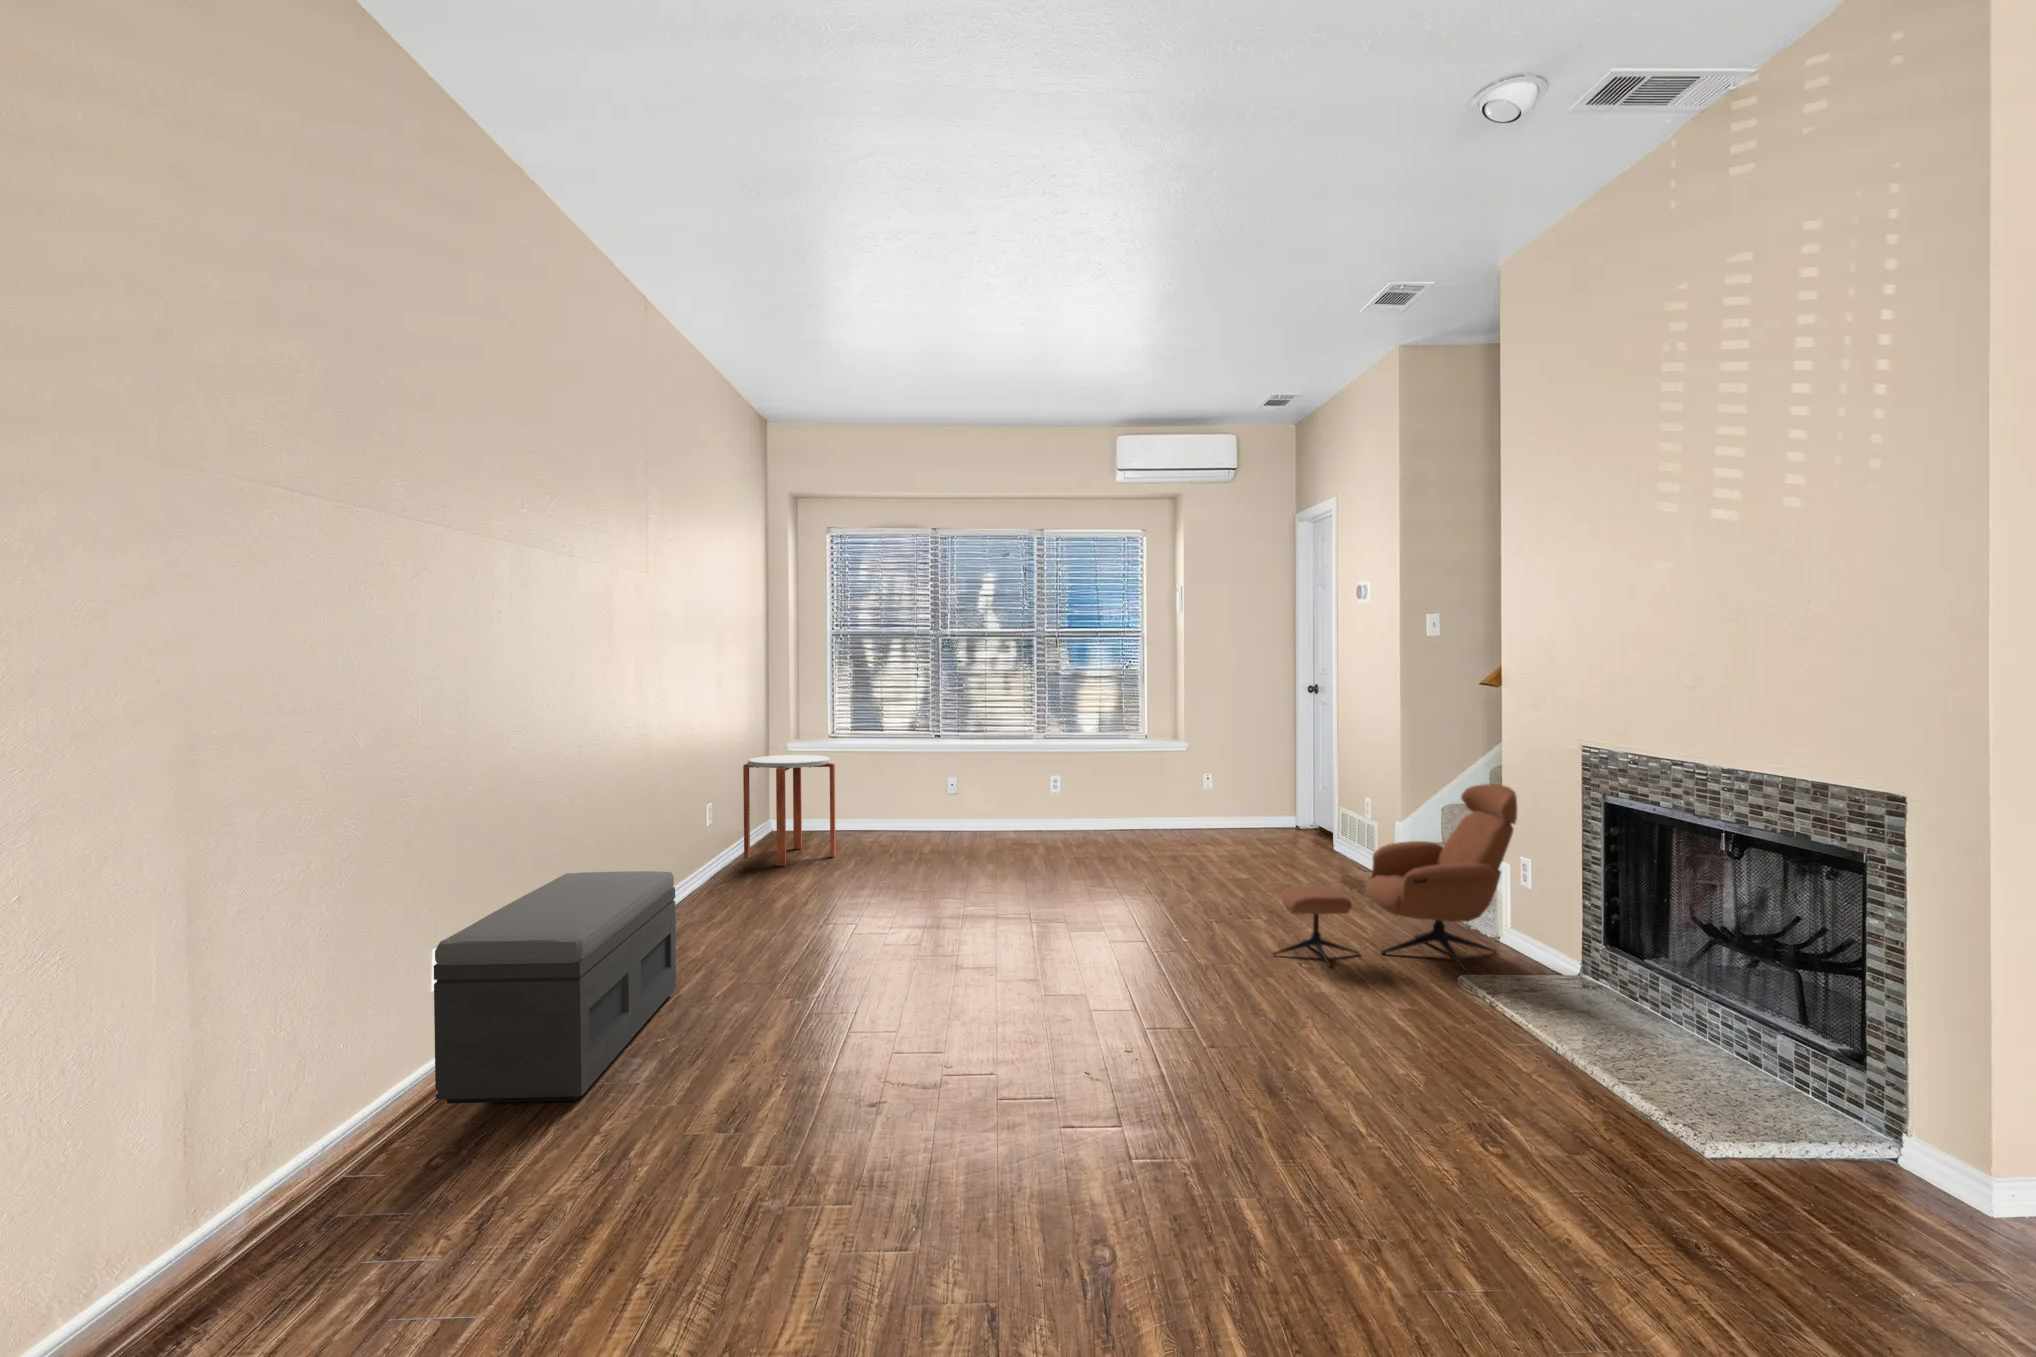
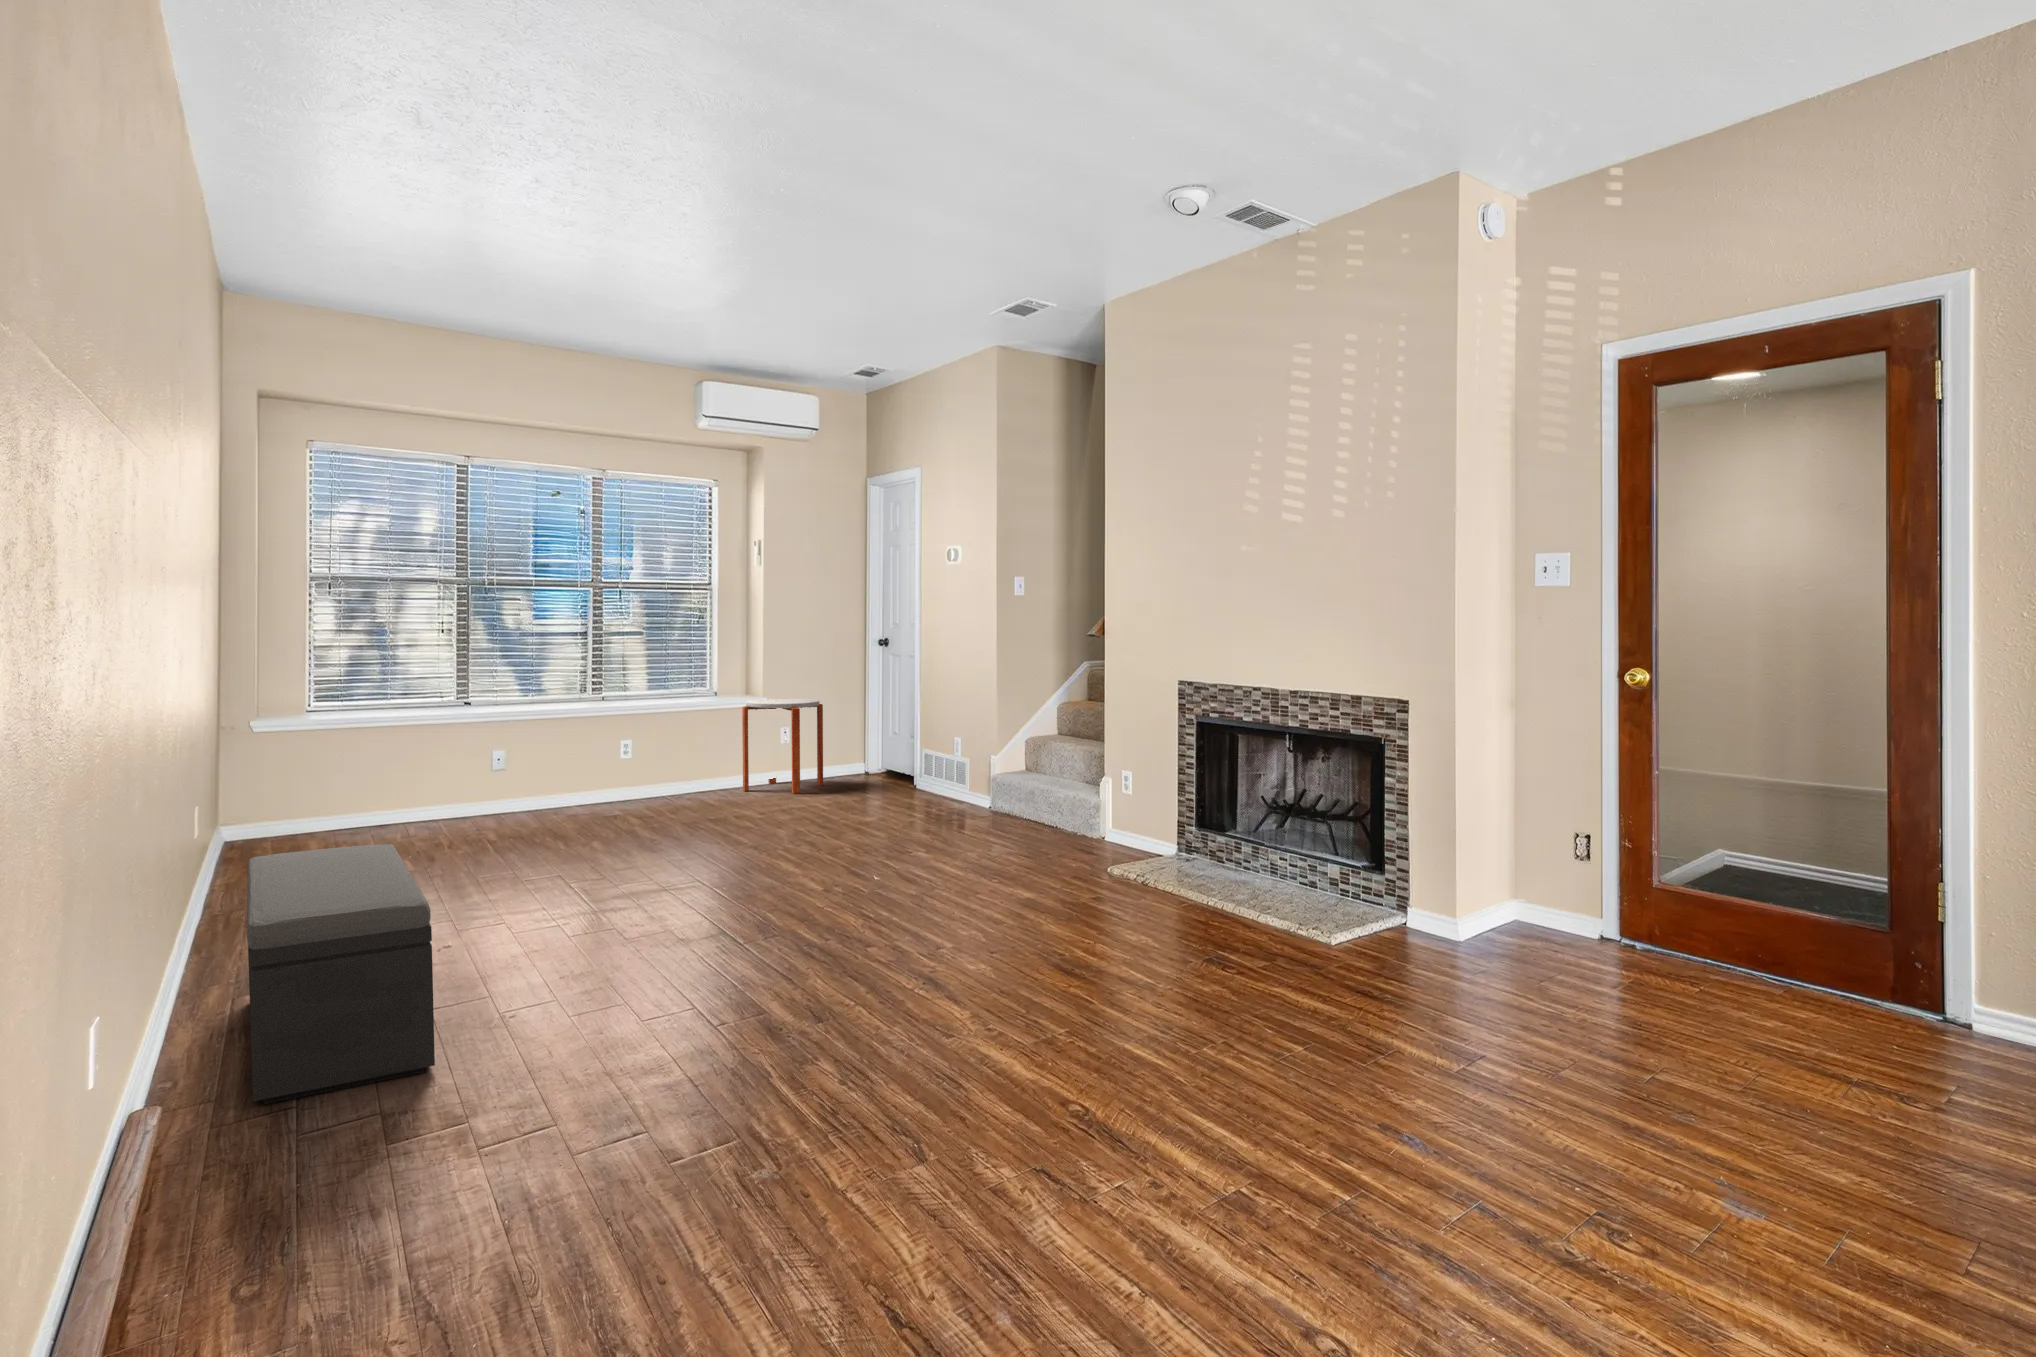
side table: present [743,755,836,866] -> present [742,698,823,794]
lounge chair: present [1273,784,1517,970] -> none [948,715,1126,873]

